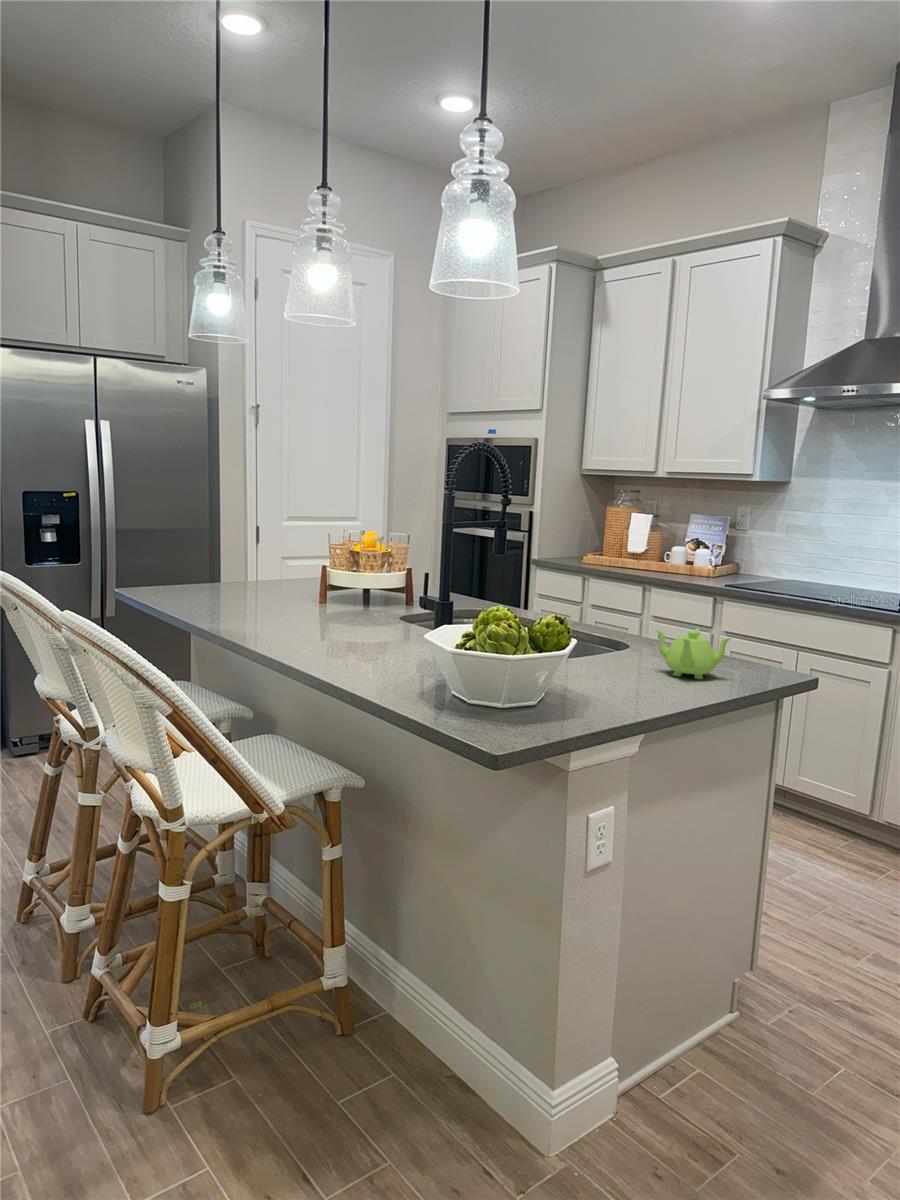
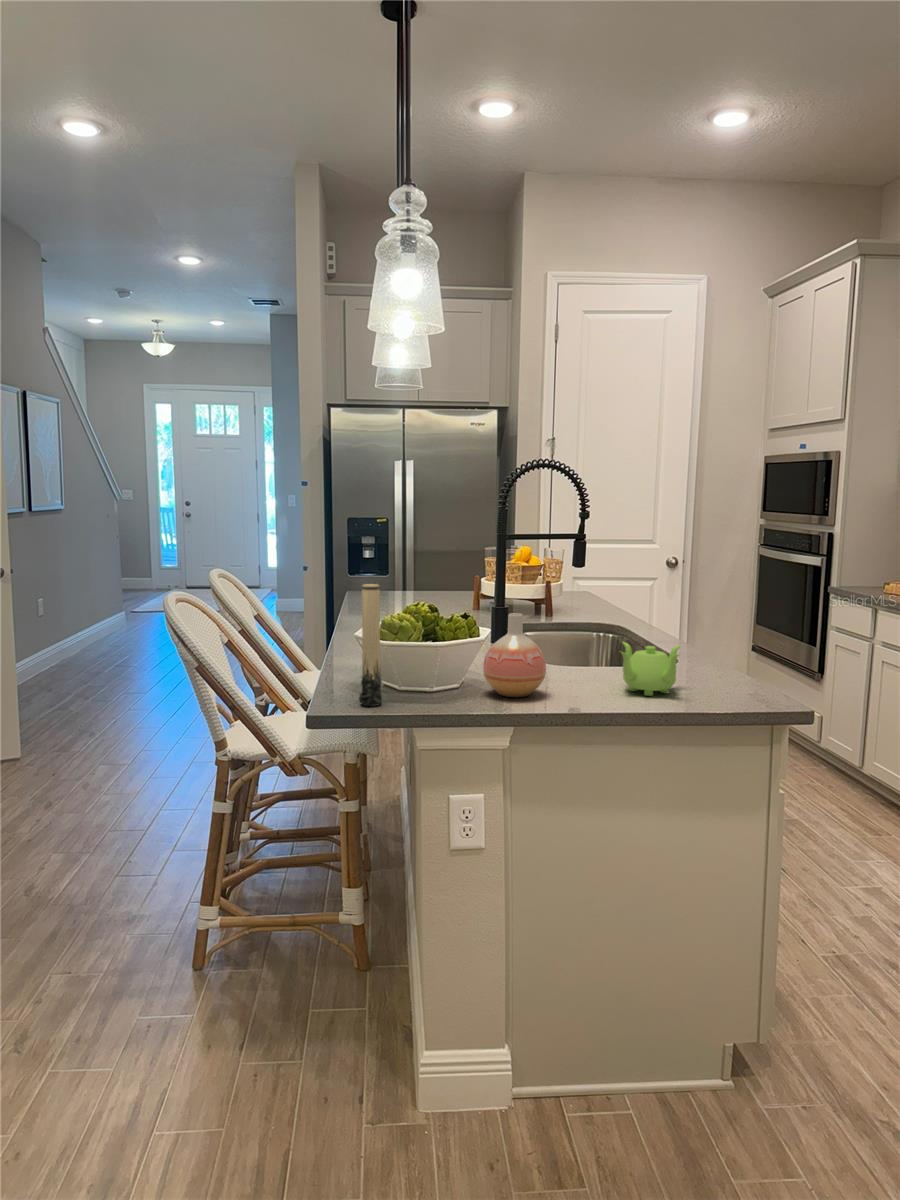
candle: none [496,588,540,730] -> present [359,584,382,706]
vase: none [575,609,642,697] -> present [483,613,546,697]

